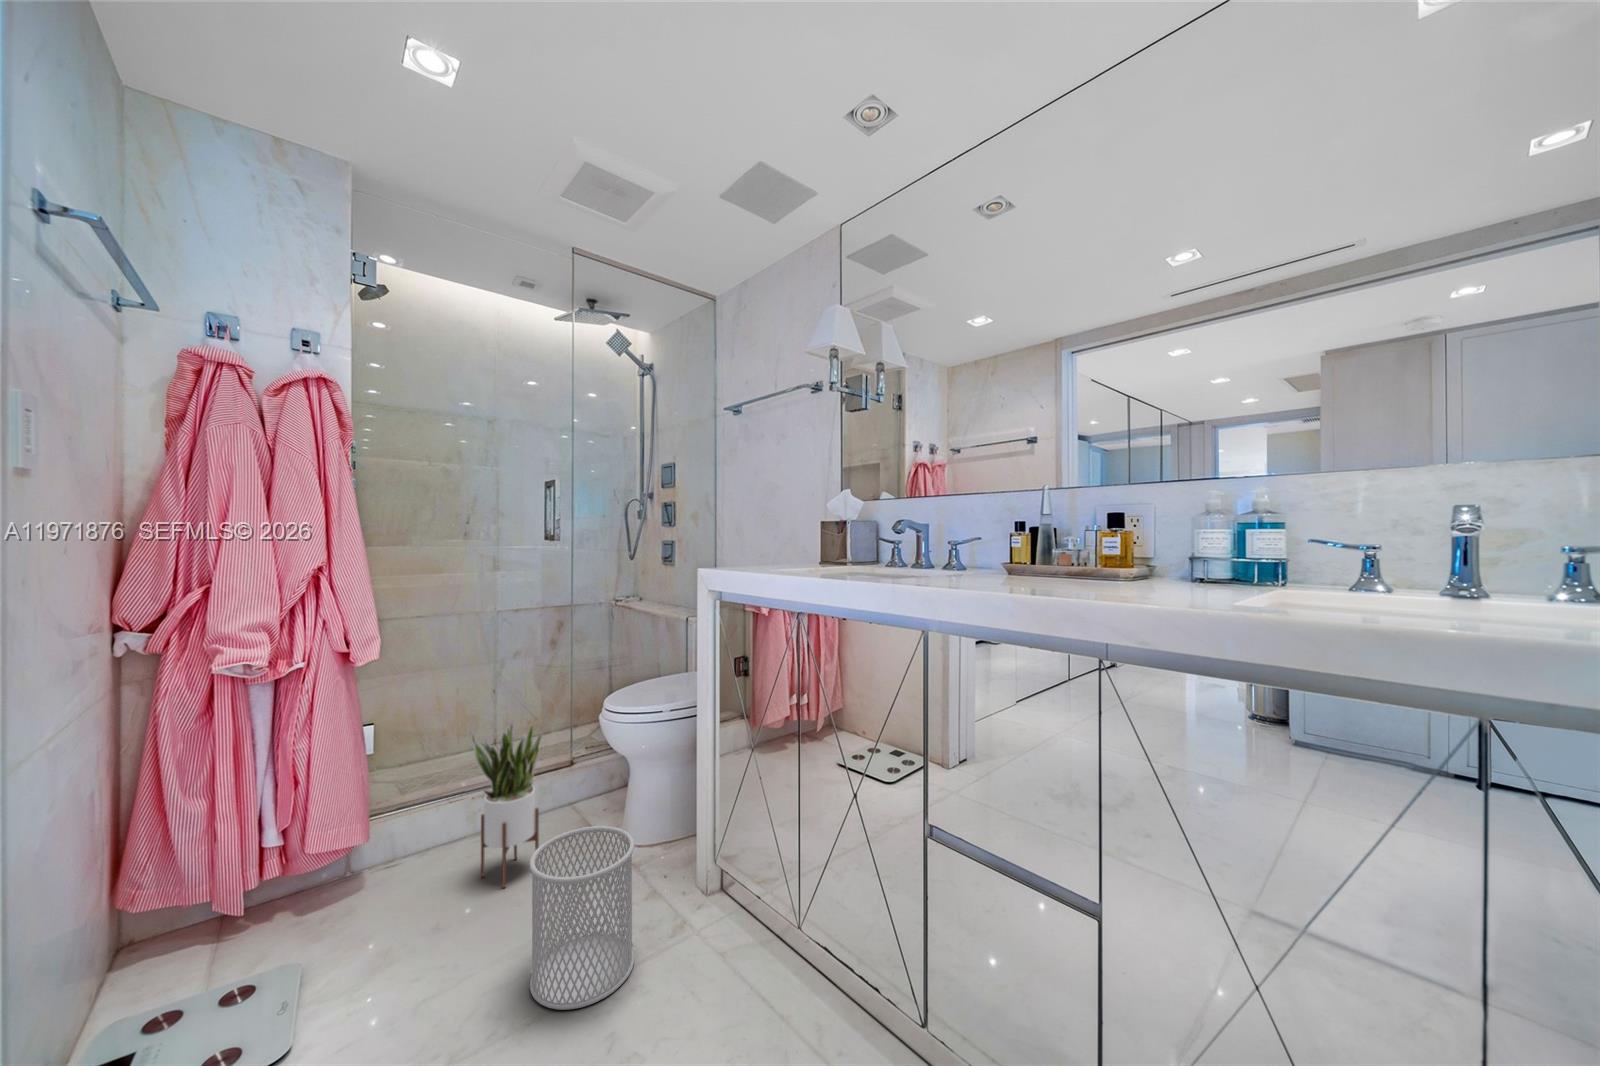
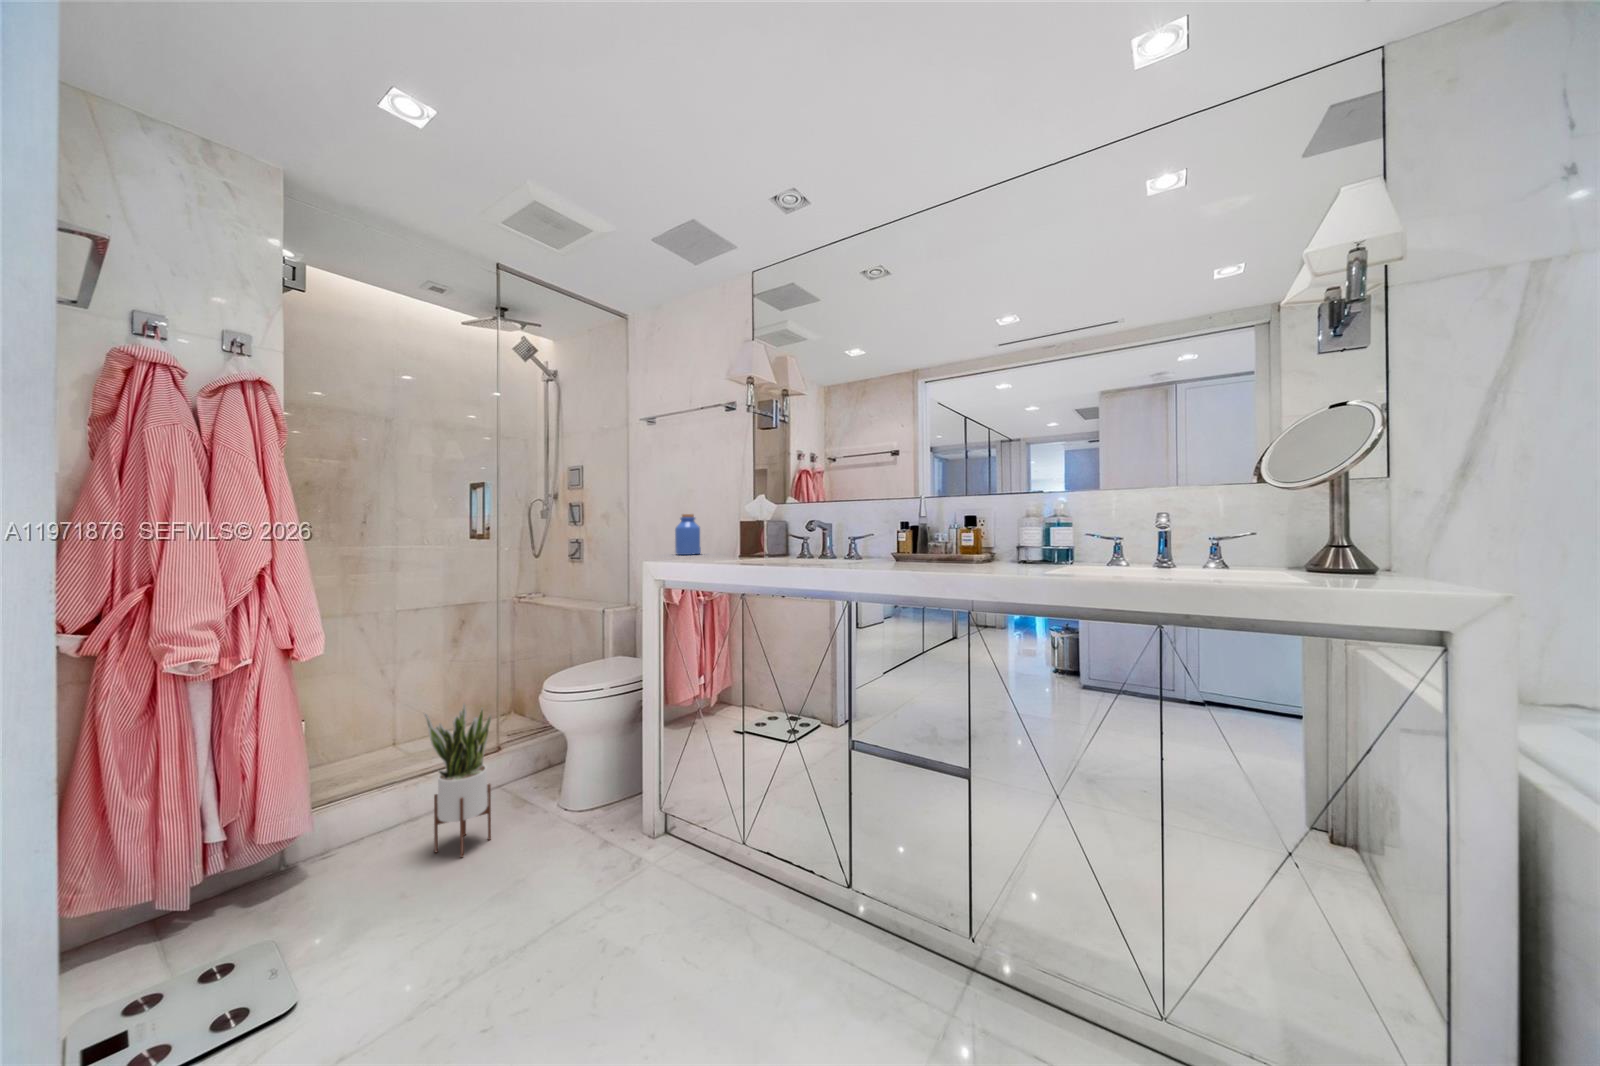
jar: none [753,513,782,559] -> present [675,514,701,555]
wastebasket: present [529,826,634,1010] -> none [514,784,606,932]

